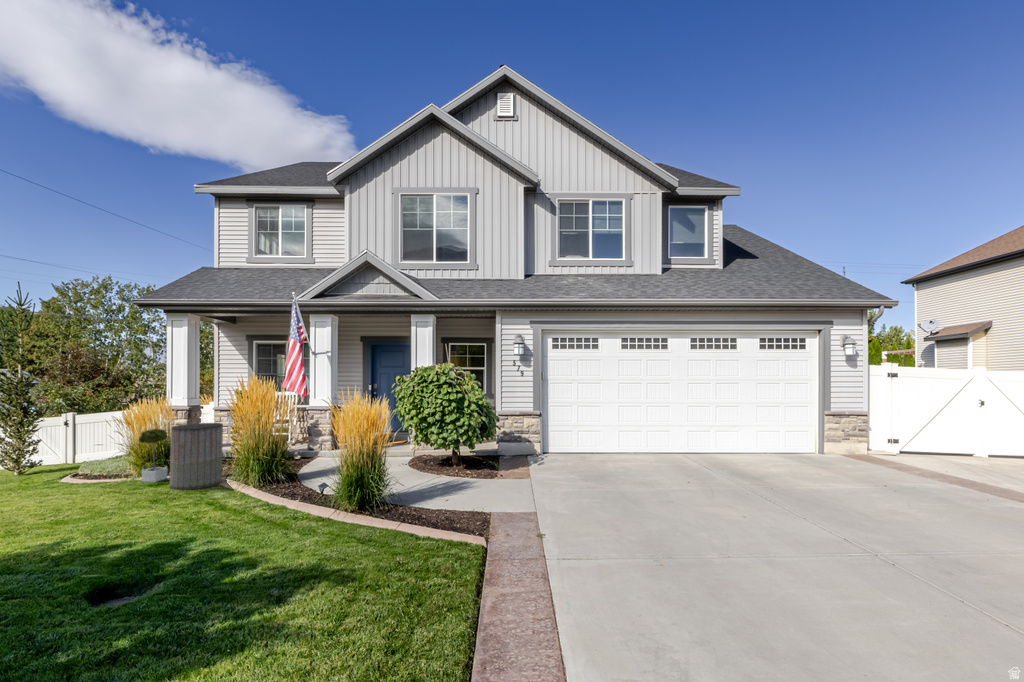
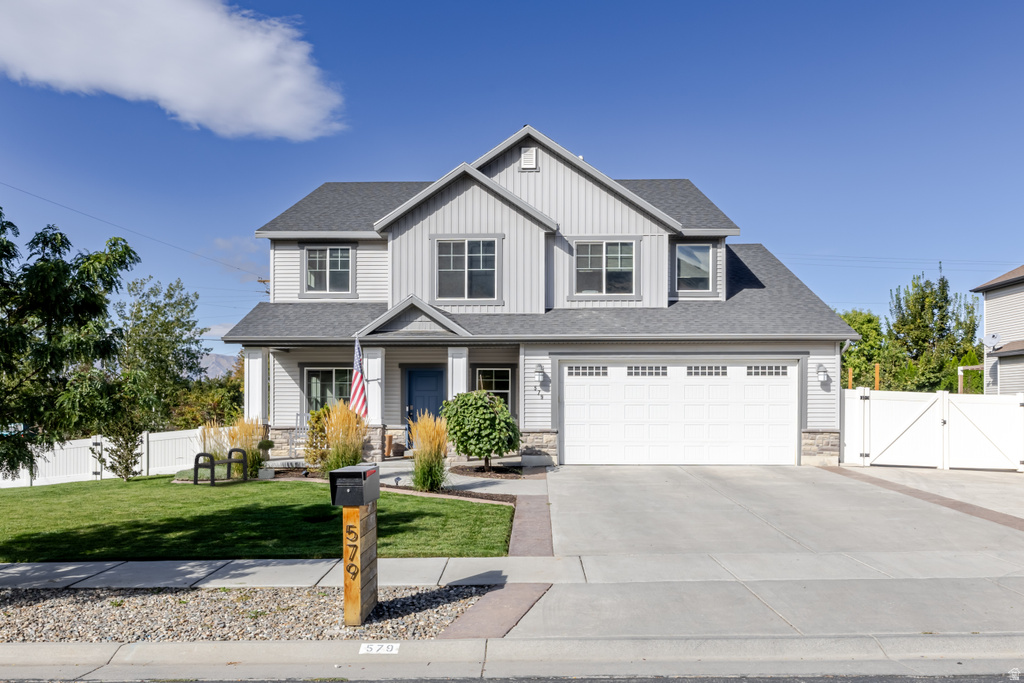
trash can: present [170,423,223,490] -> none [283,436,317,483]
bench: none [29,441,122,499] -> present [193,448,247,486]

